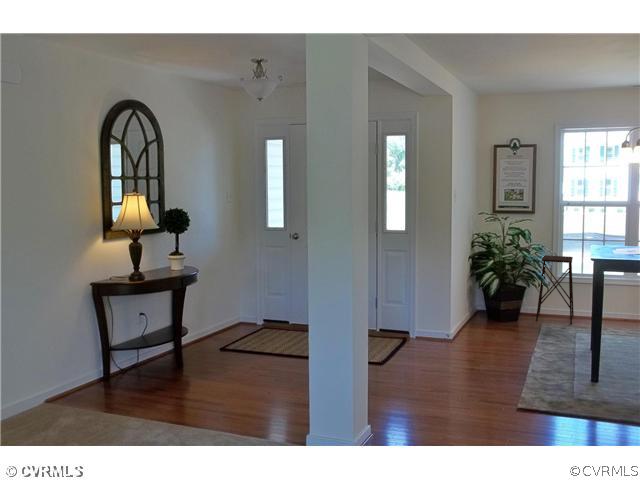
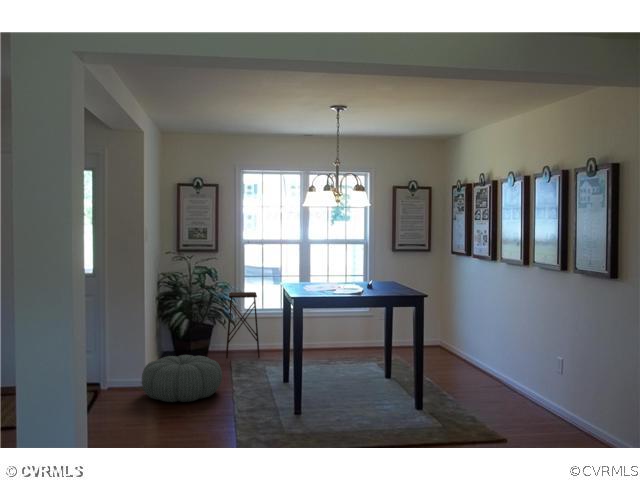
pouf: none [447,314,522,358] -> present [142,355,222,402]

